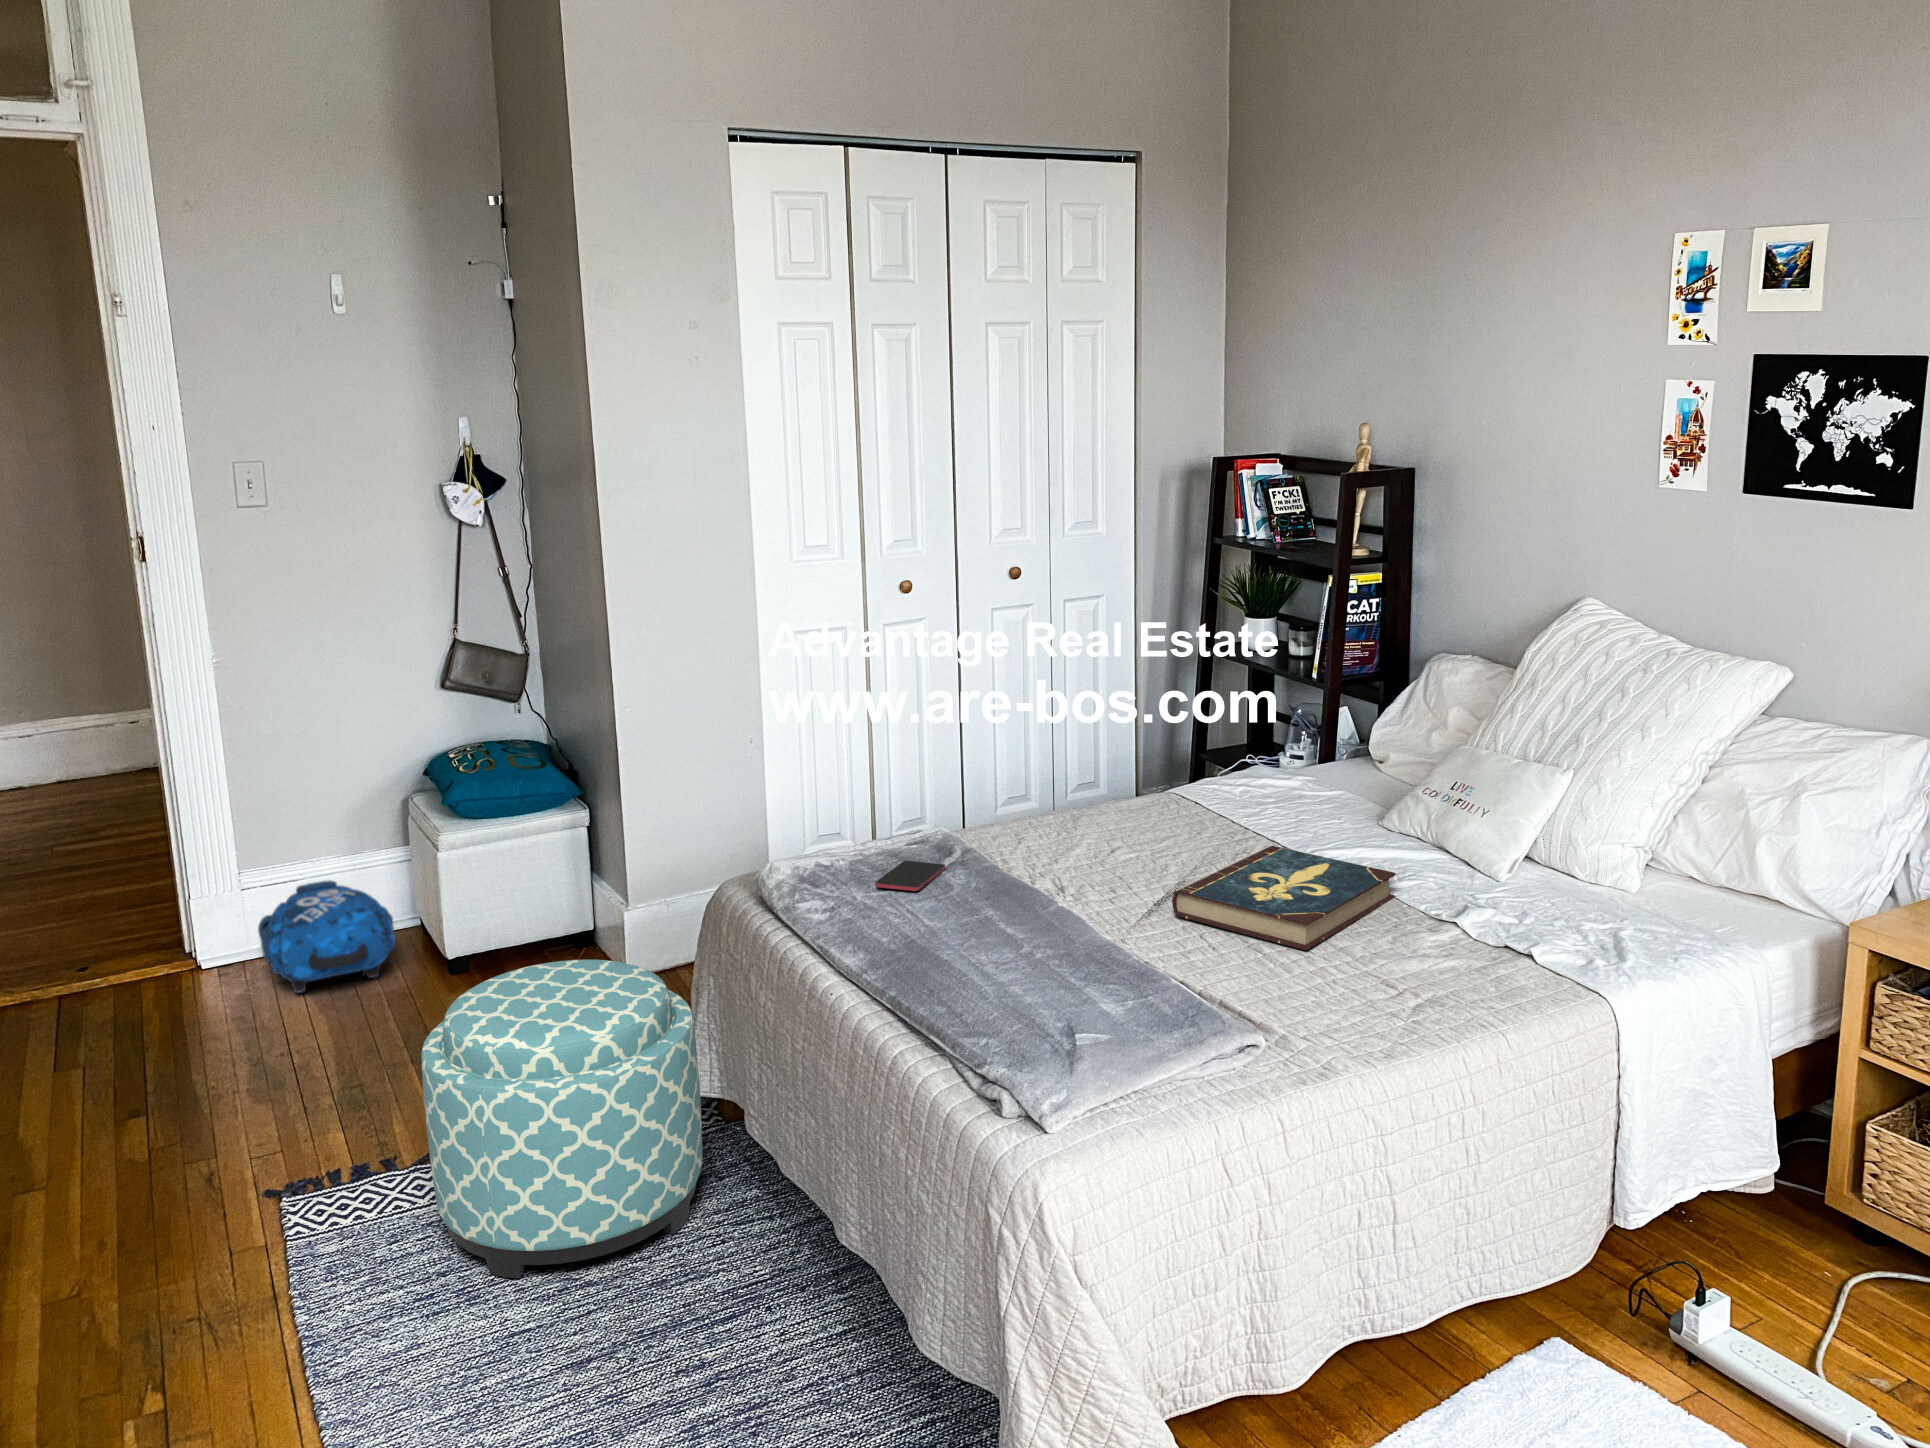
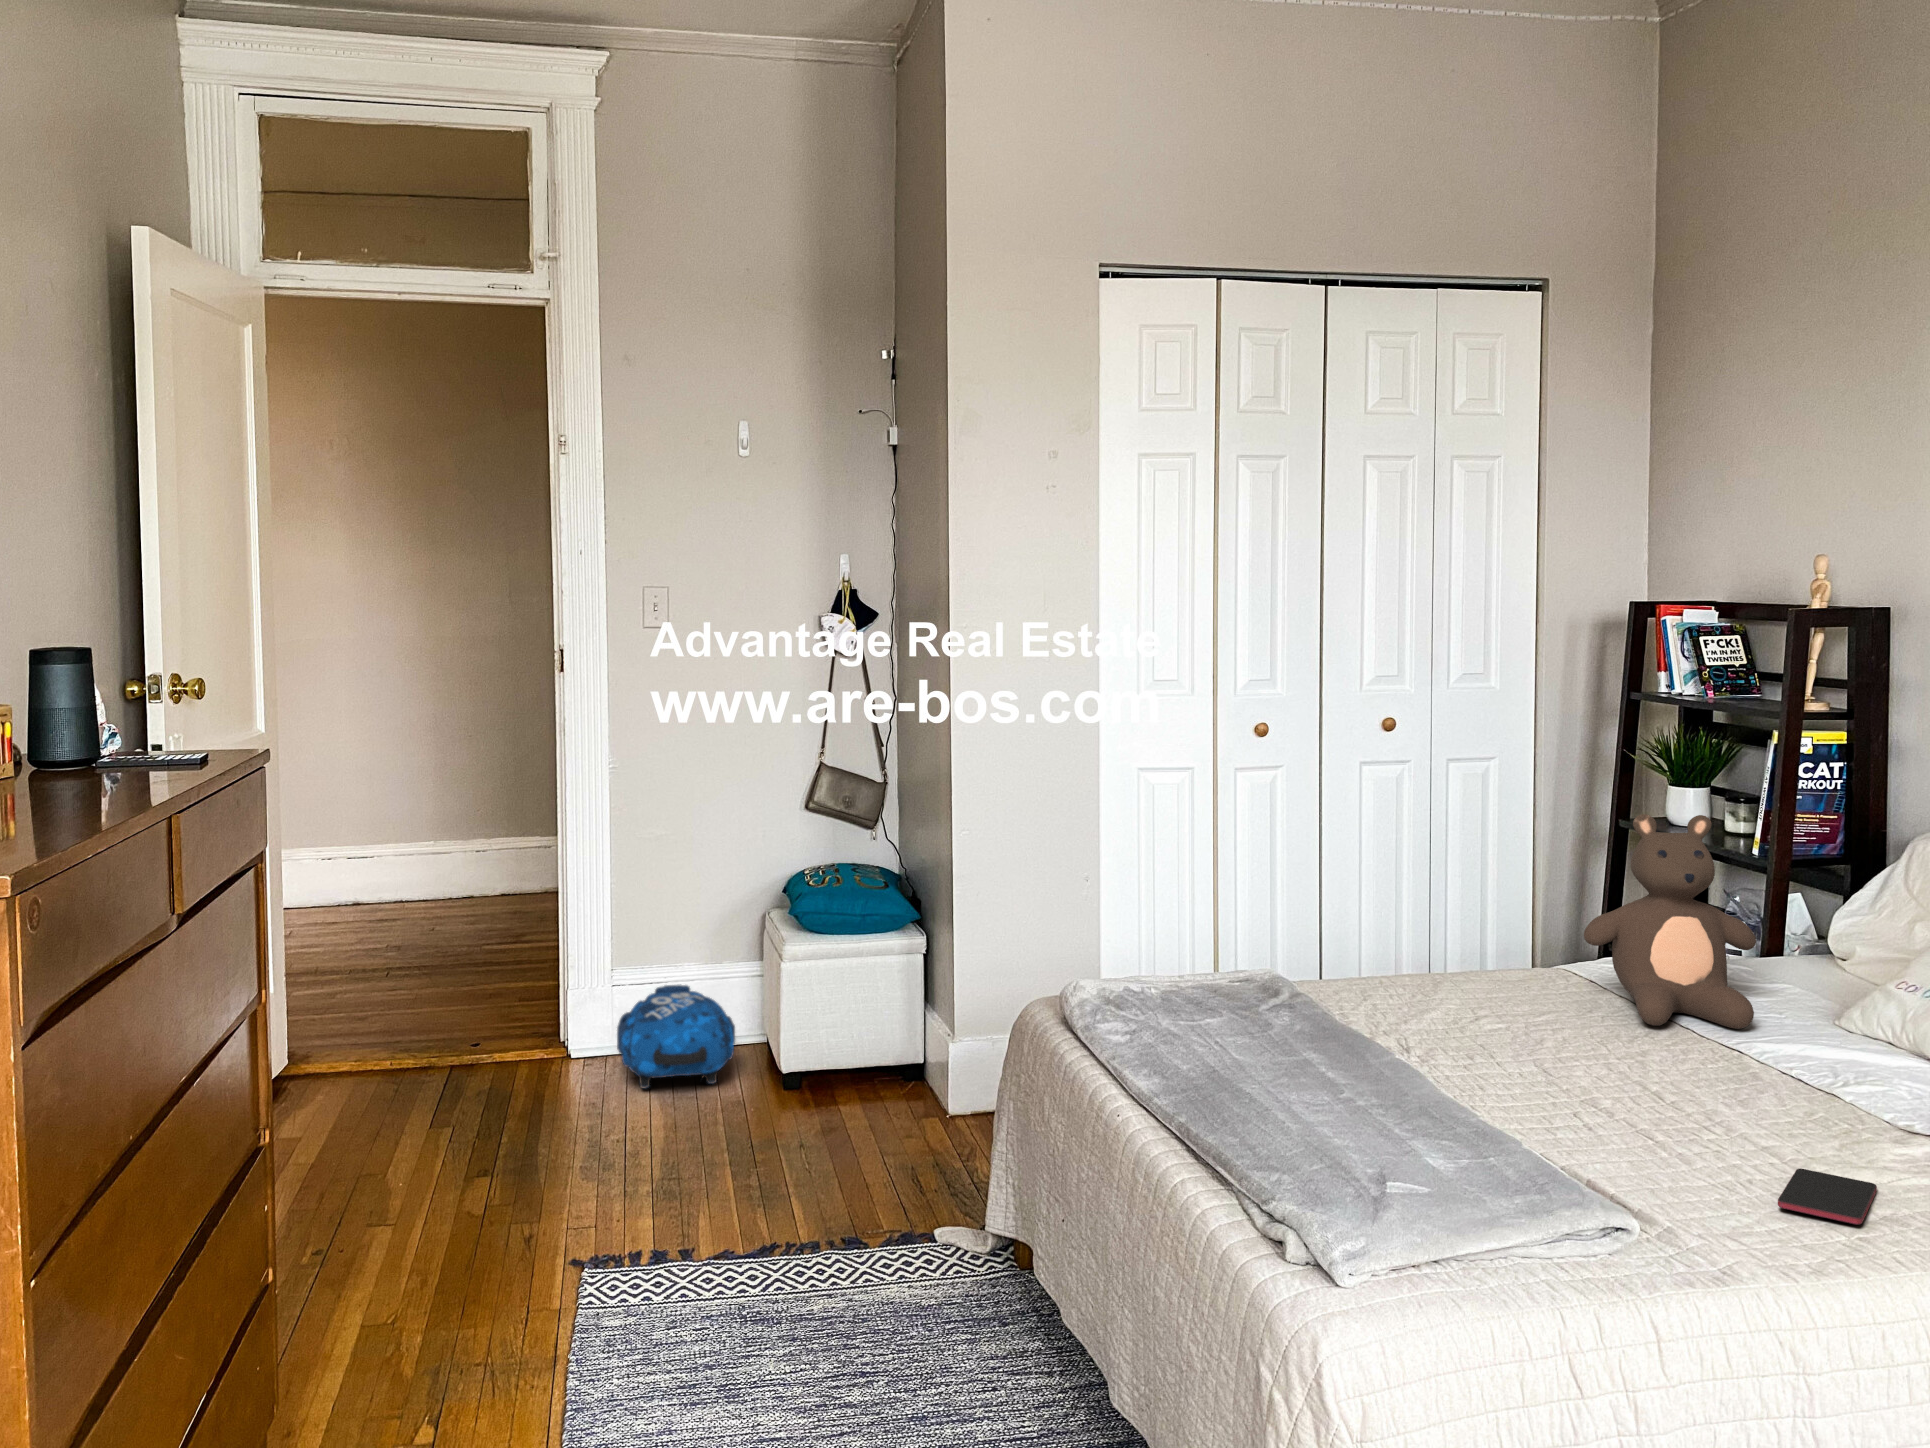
teddy bear: none [1194,665,1325,845] -> present [1584,814,1756,1029]
book: present [1172,846,1396,950] -> none [1538,1024,1846,1141]
smartphone: present [875,861,945,891] -> present [1778,1169,1877,1225]
ottoman: present [421,960,702,1278] -> none [713,1062,986,1385]

